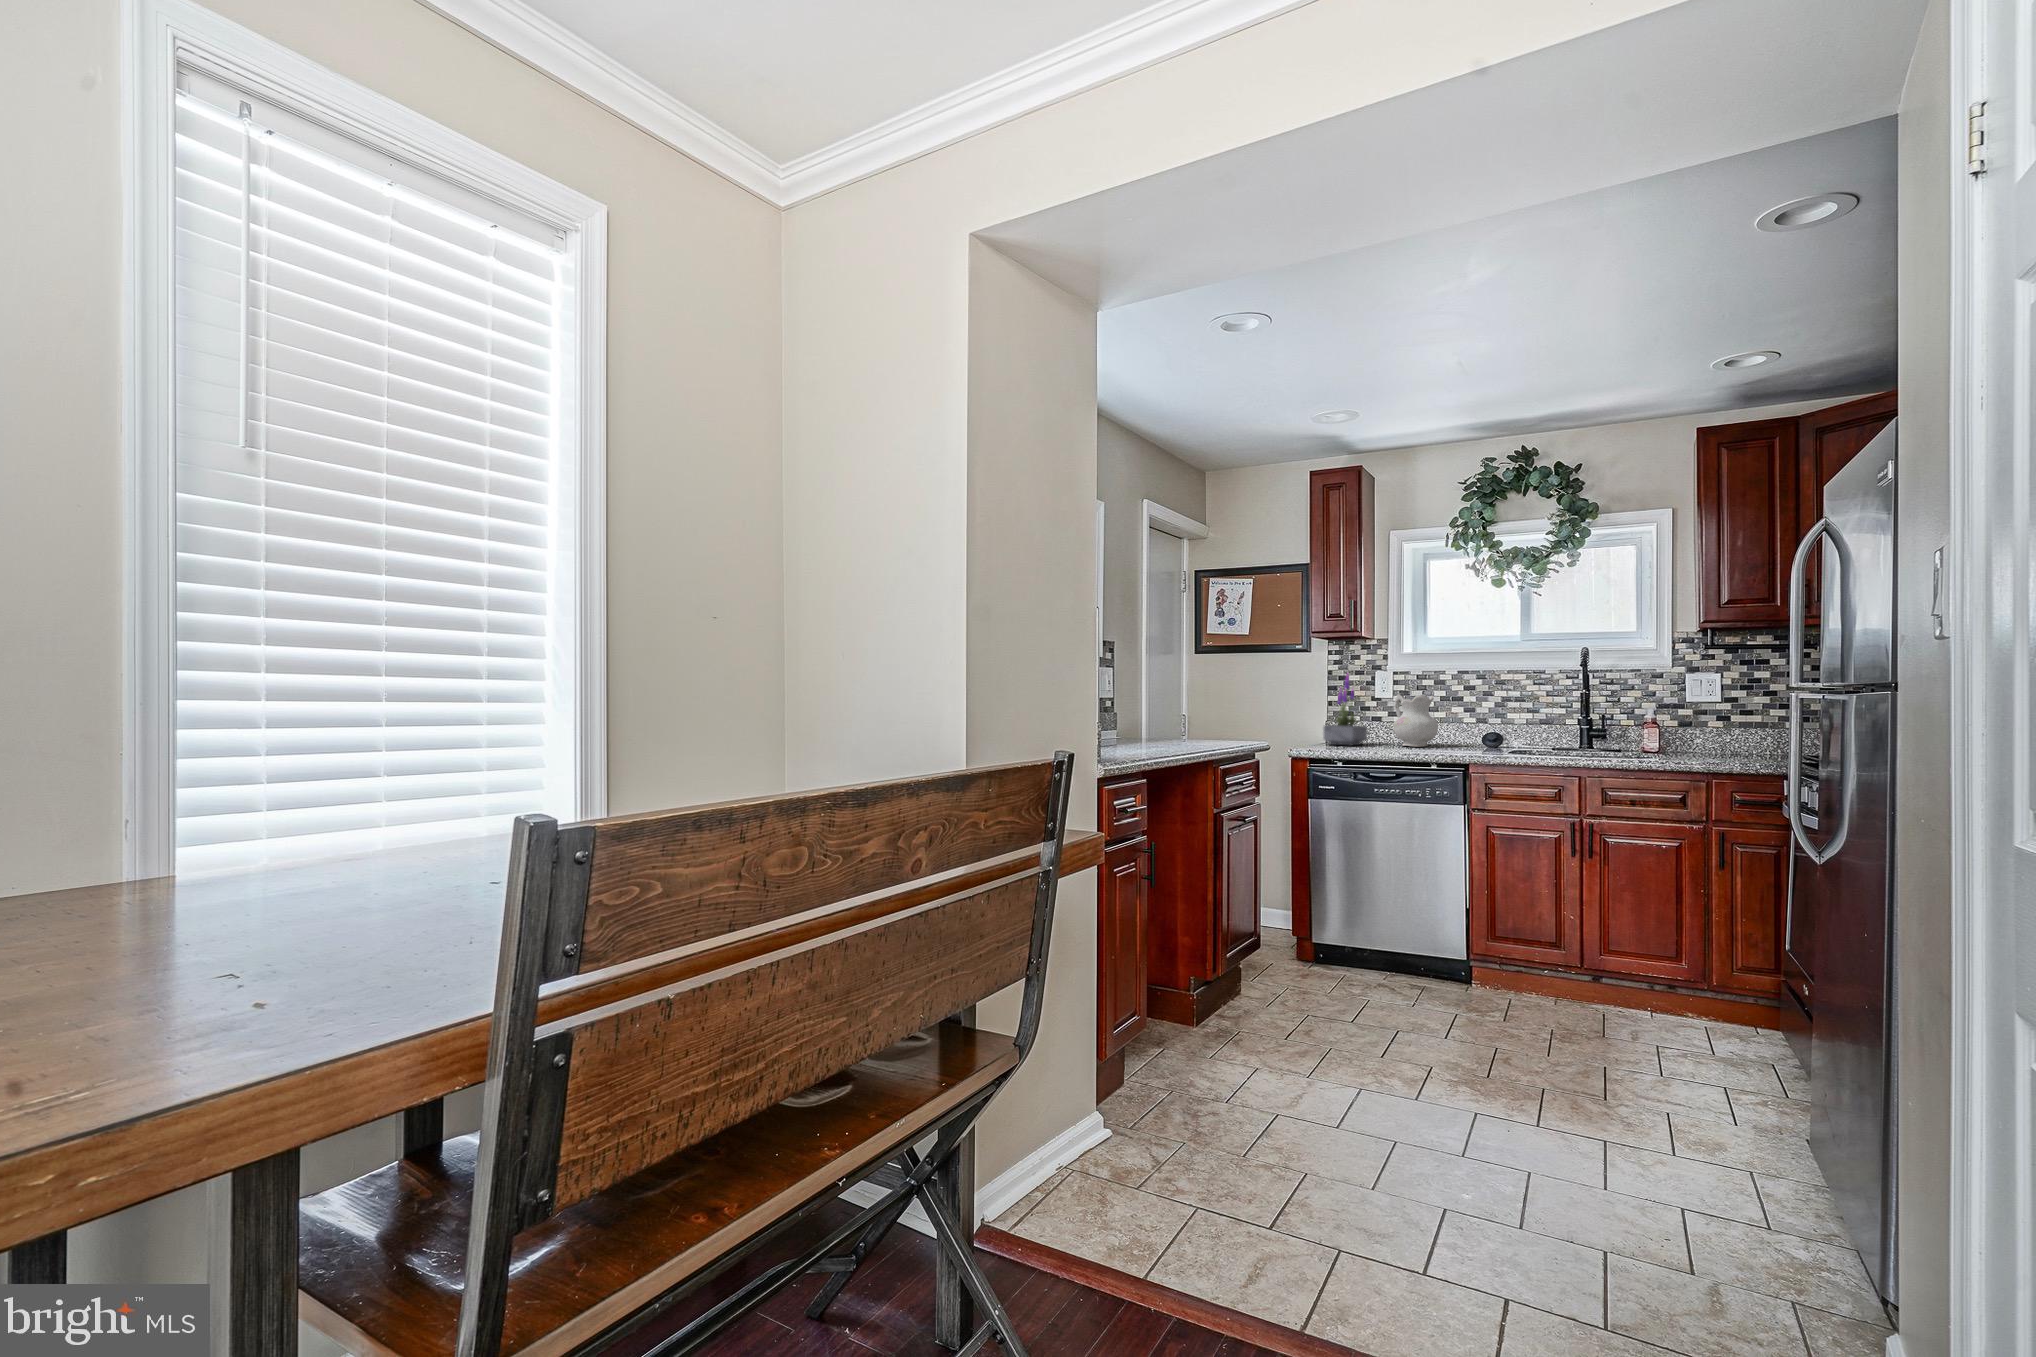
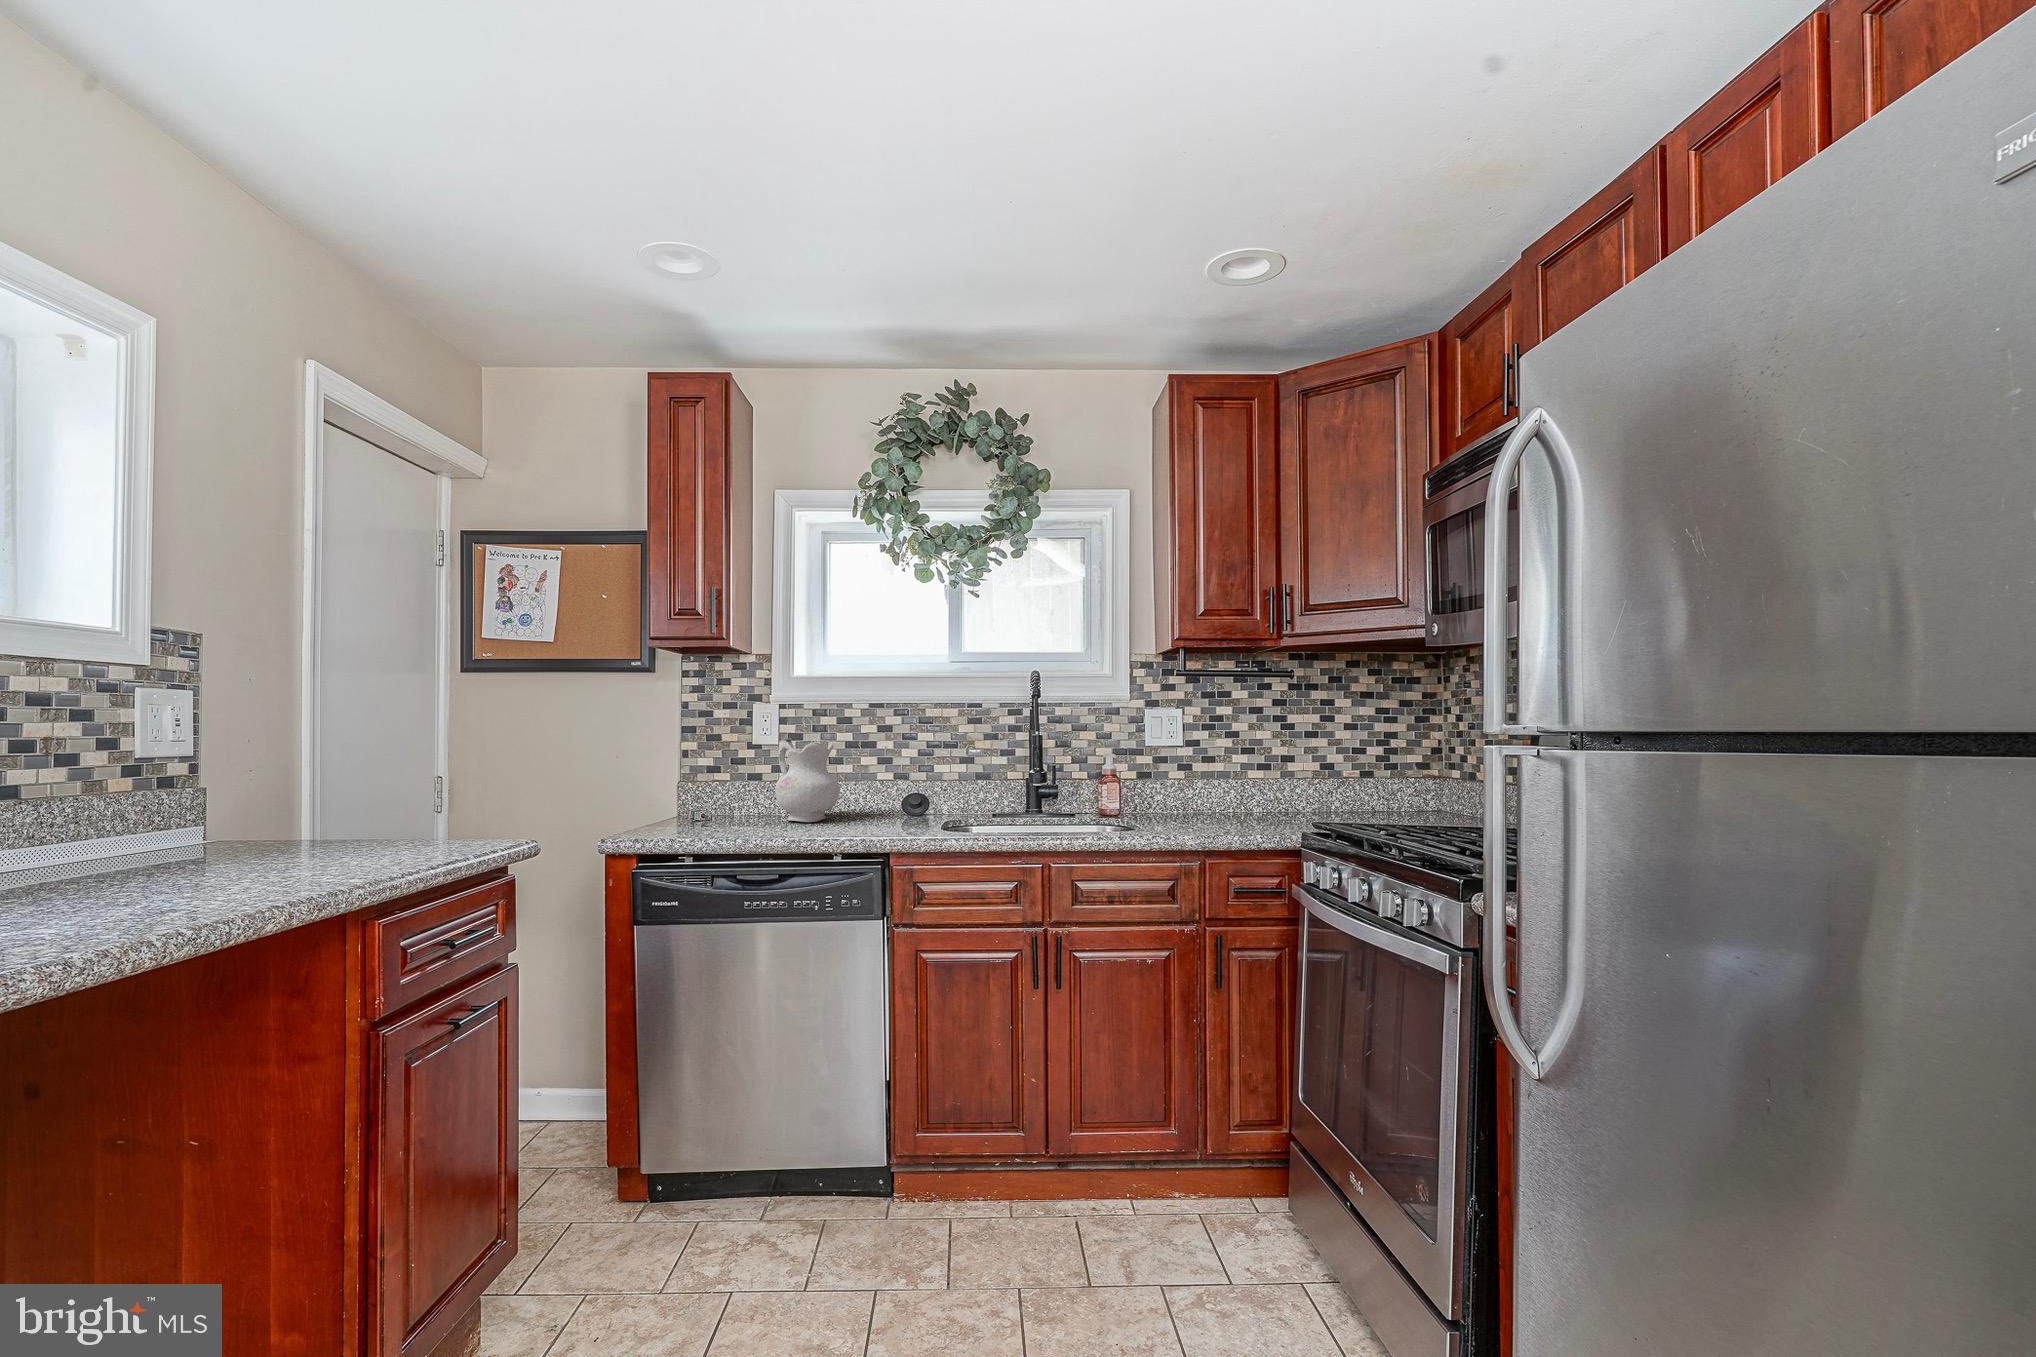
potted plant: present [1323,673,1367,745] -> none [665,705,736,824]

